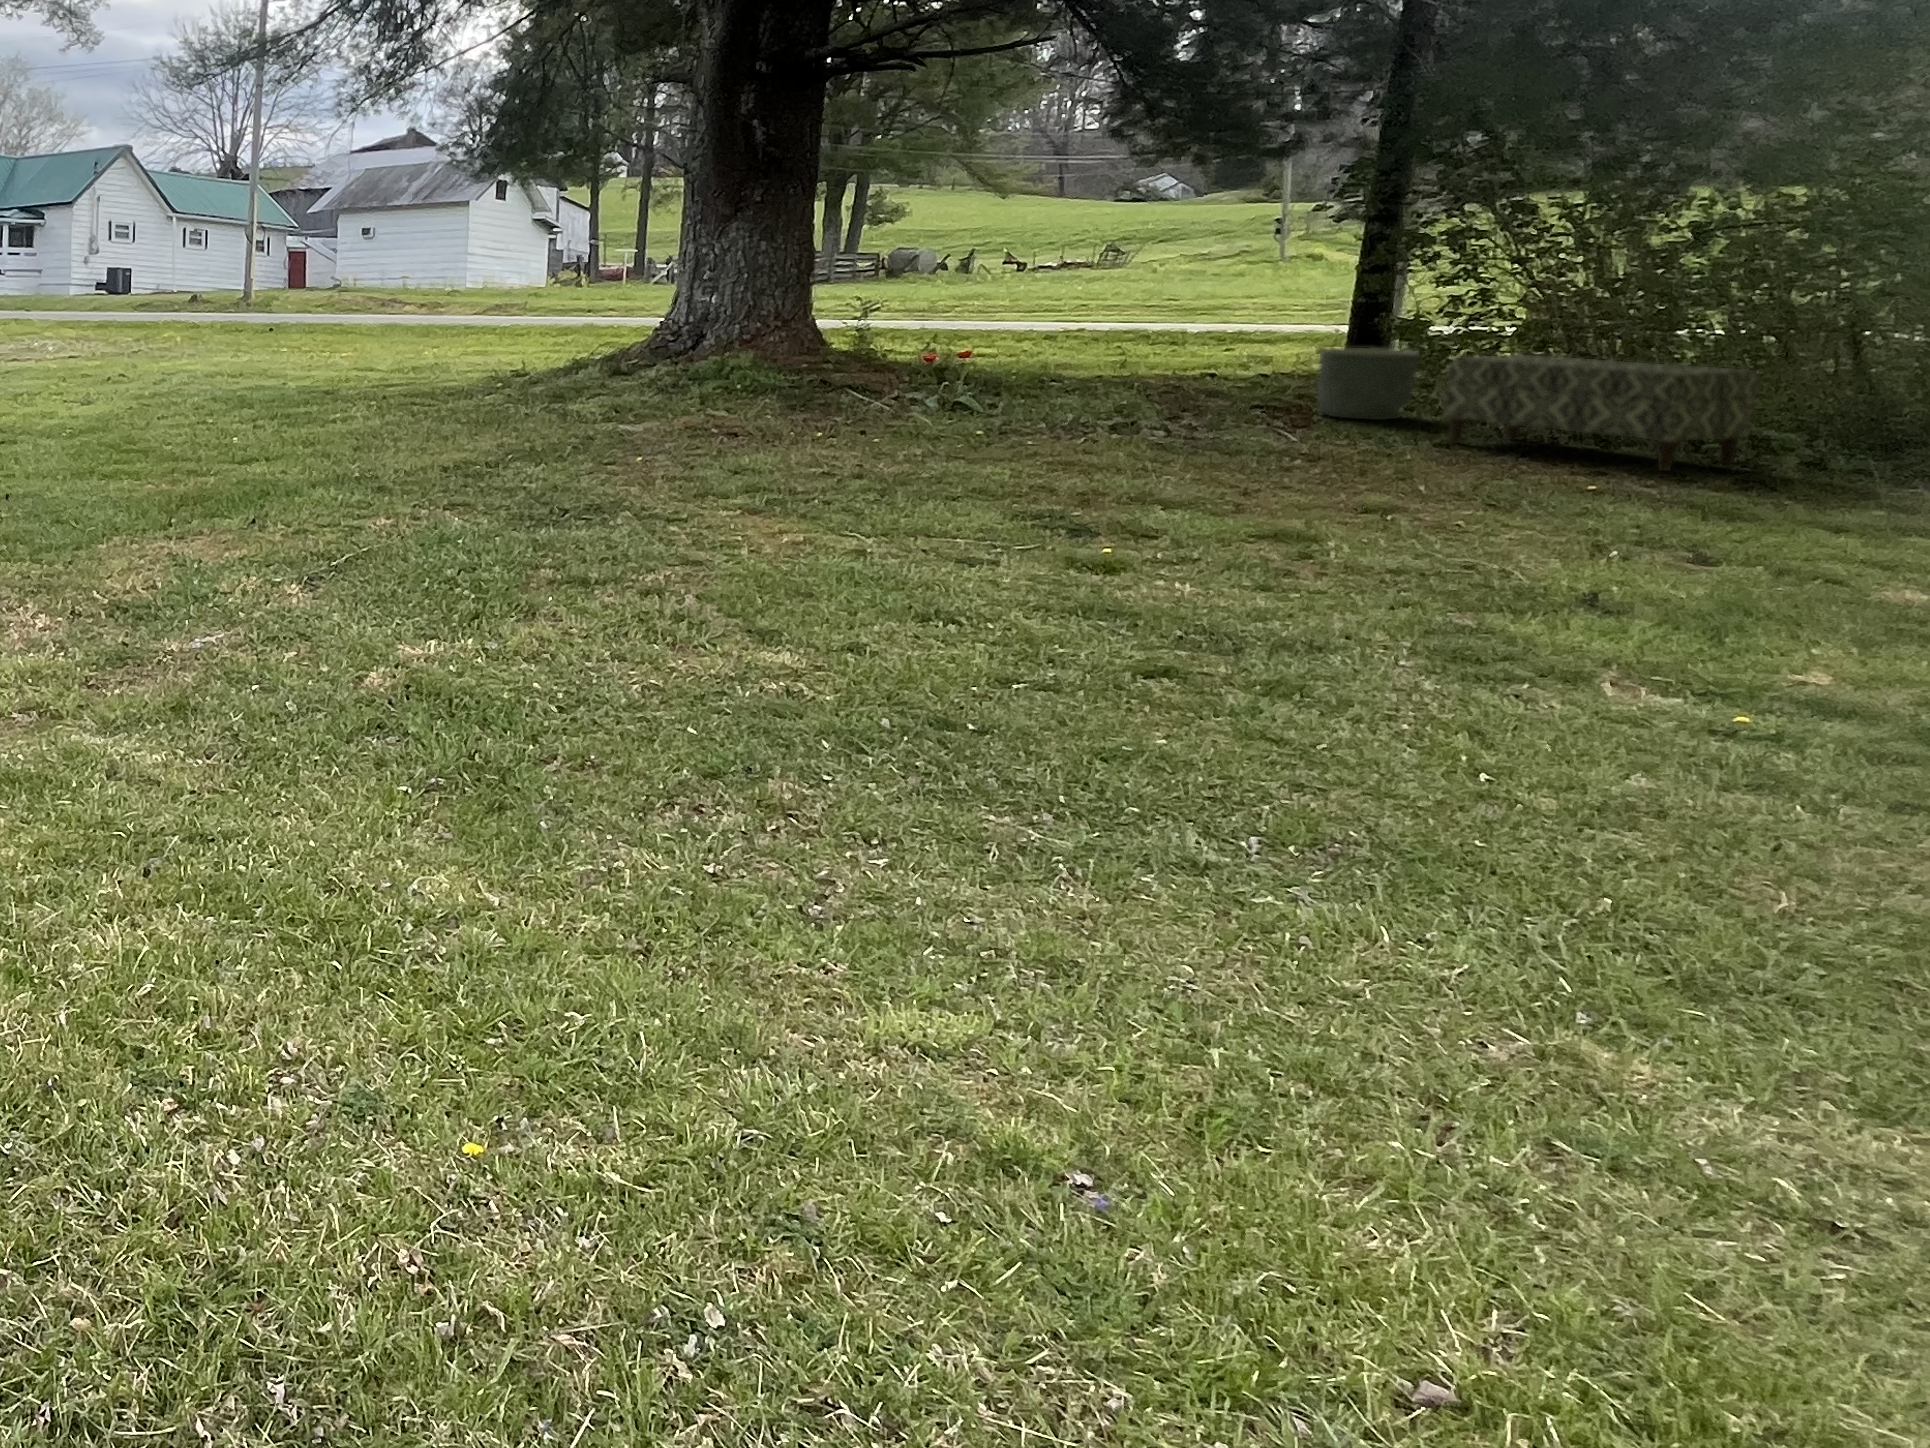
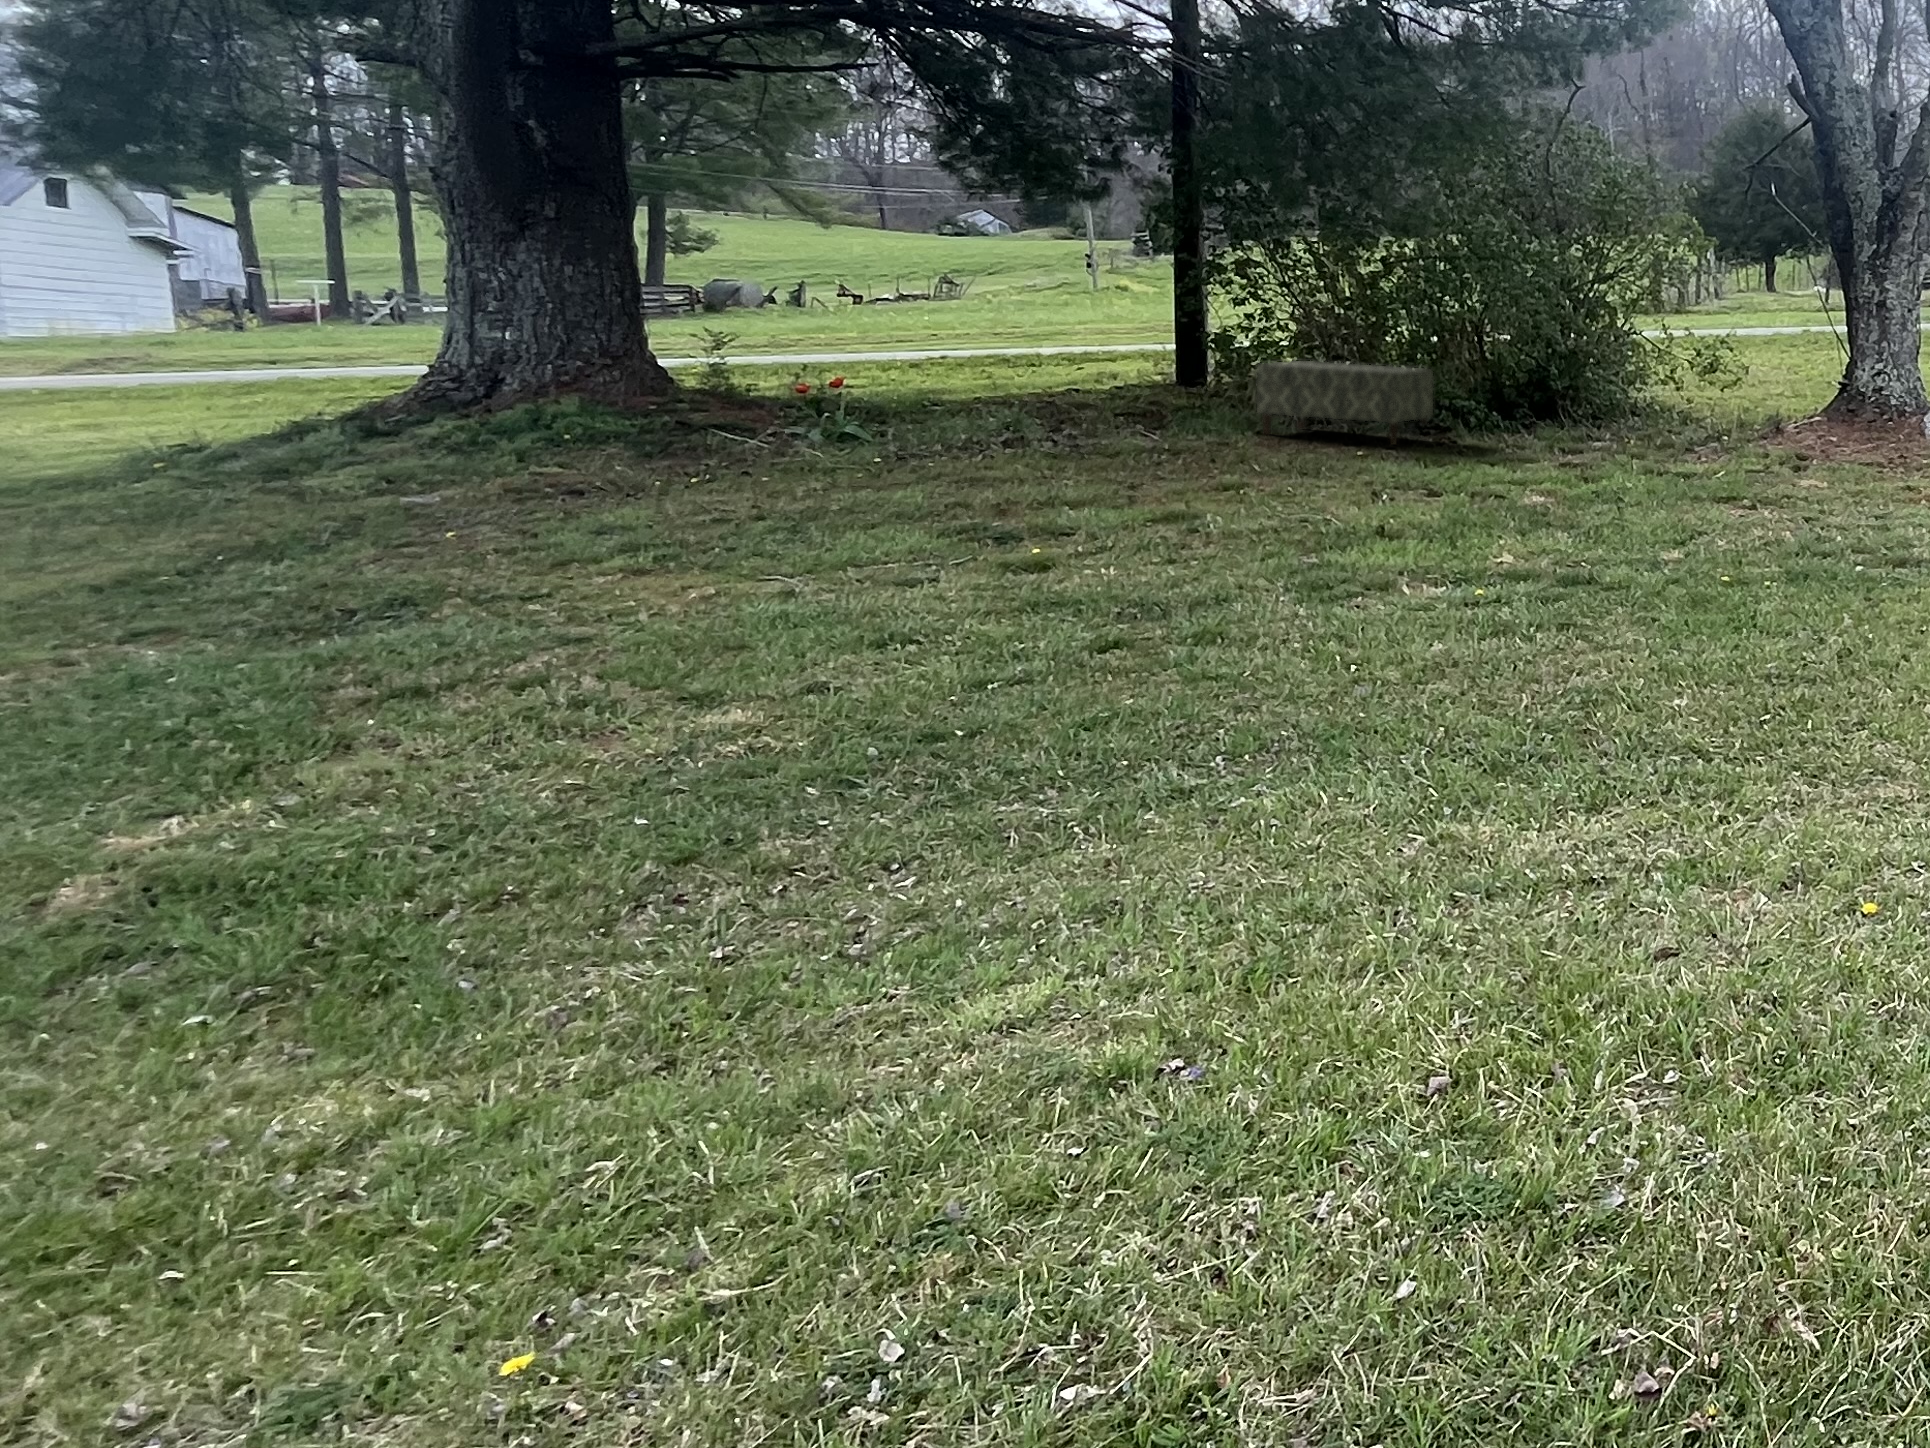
planter: present [1318,348,1419,420] -> none [1162,358,1233,419]

